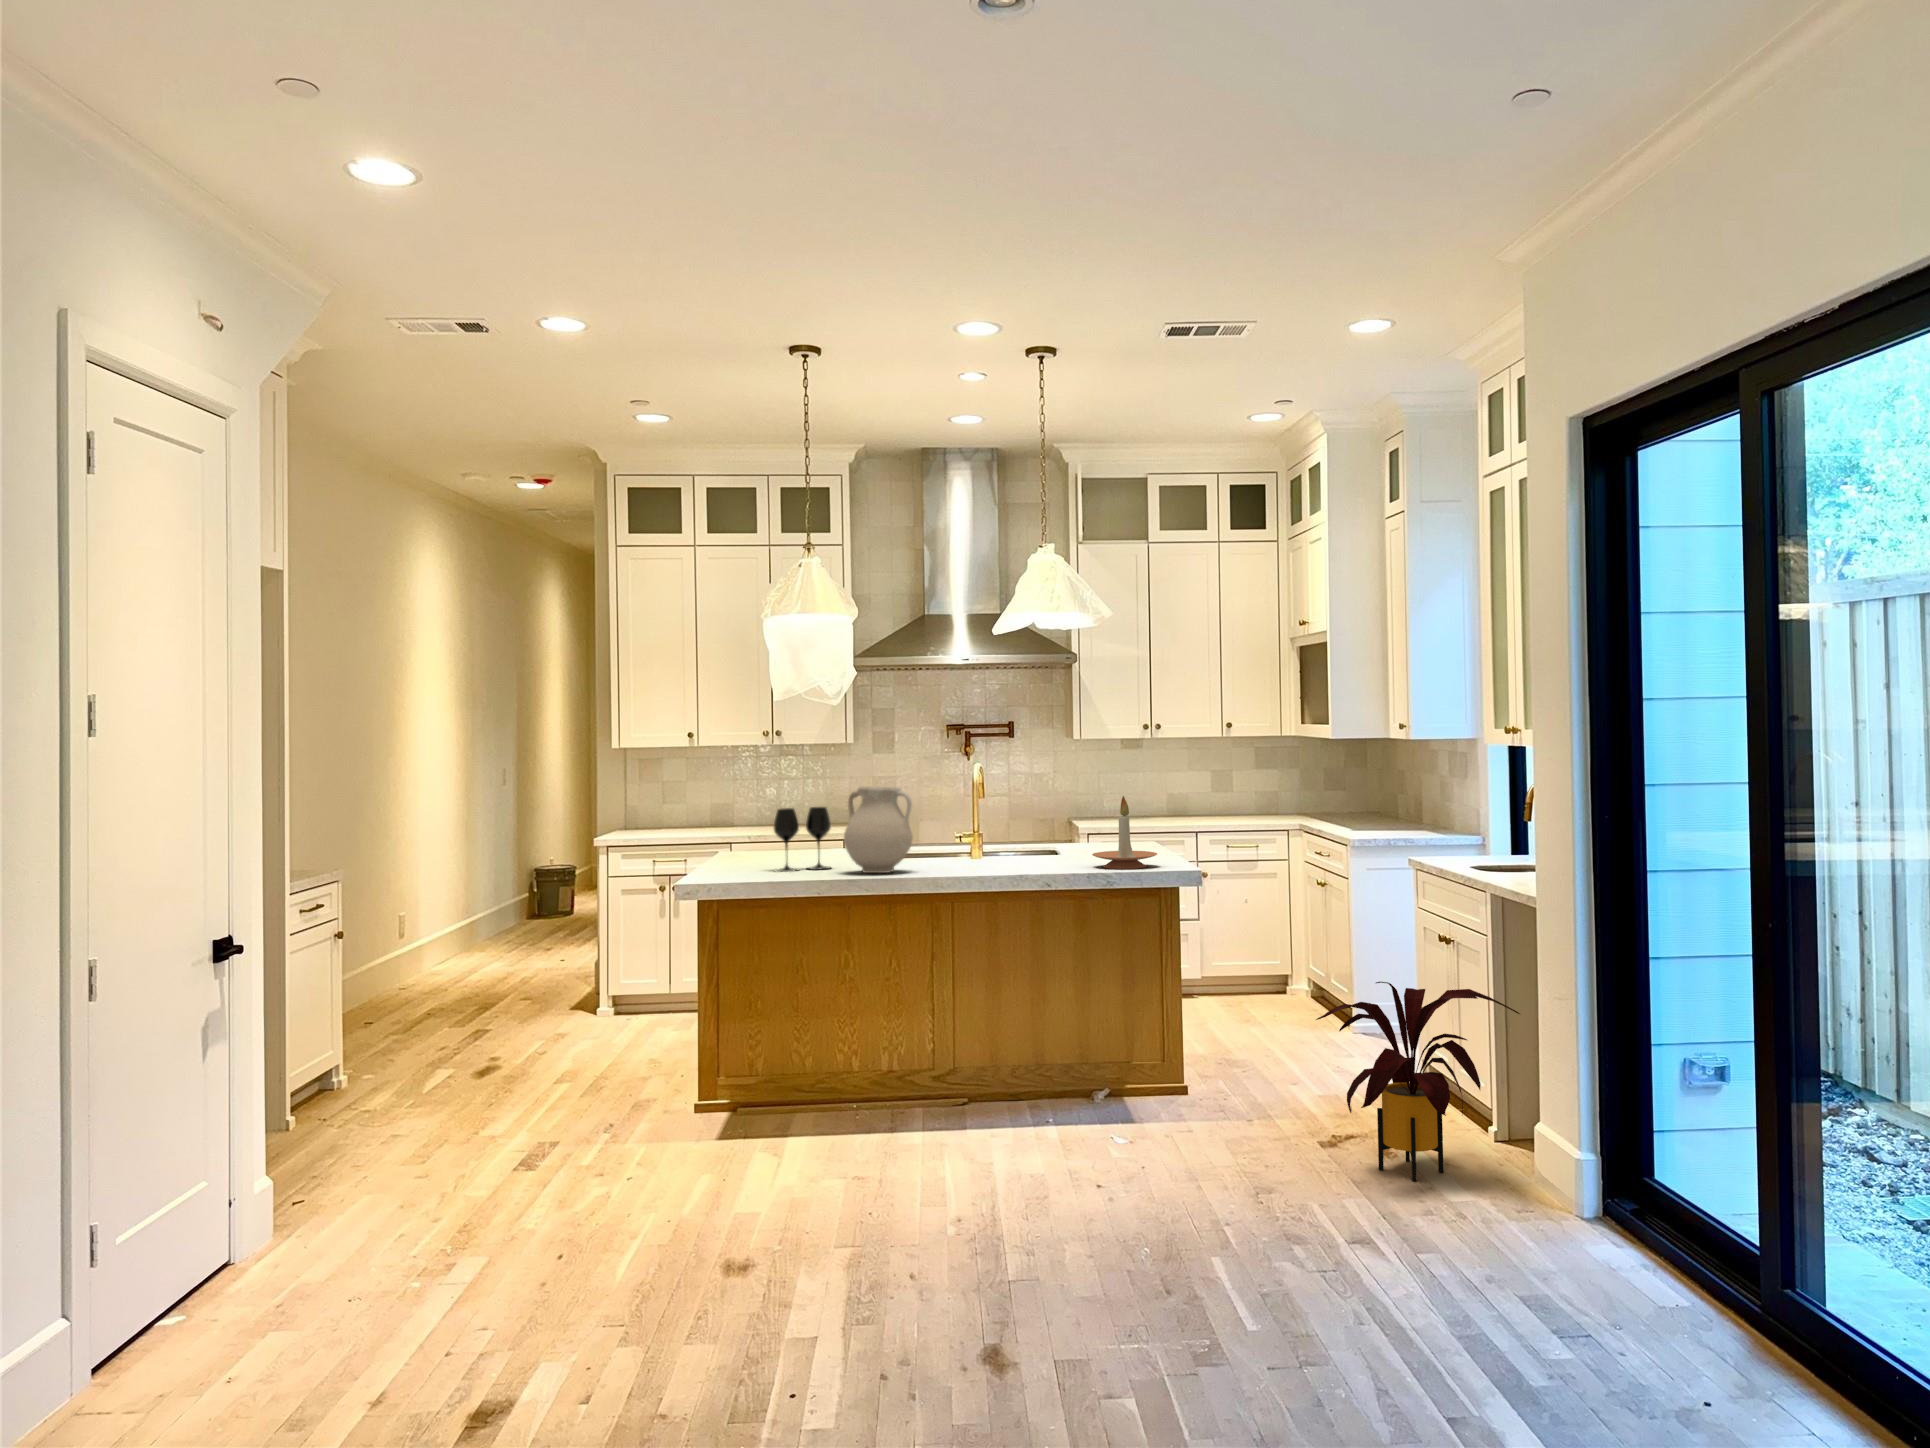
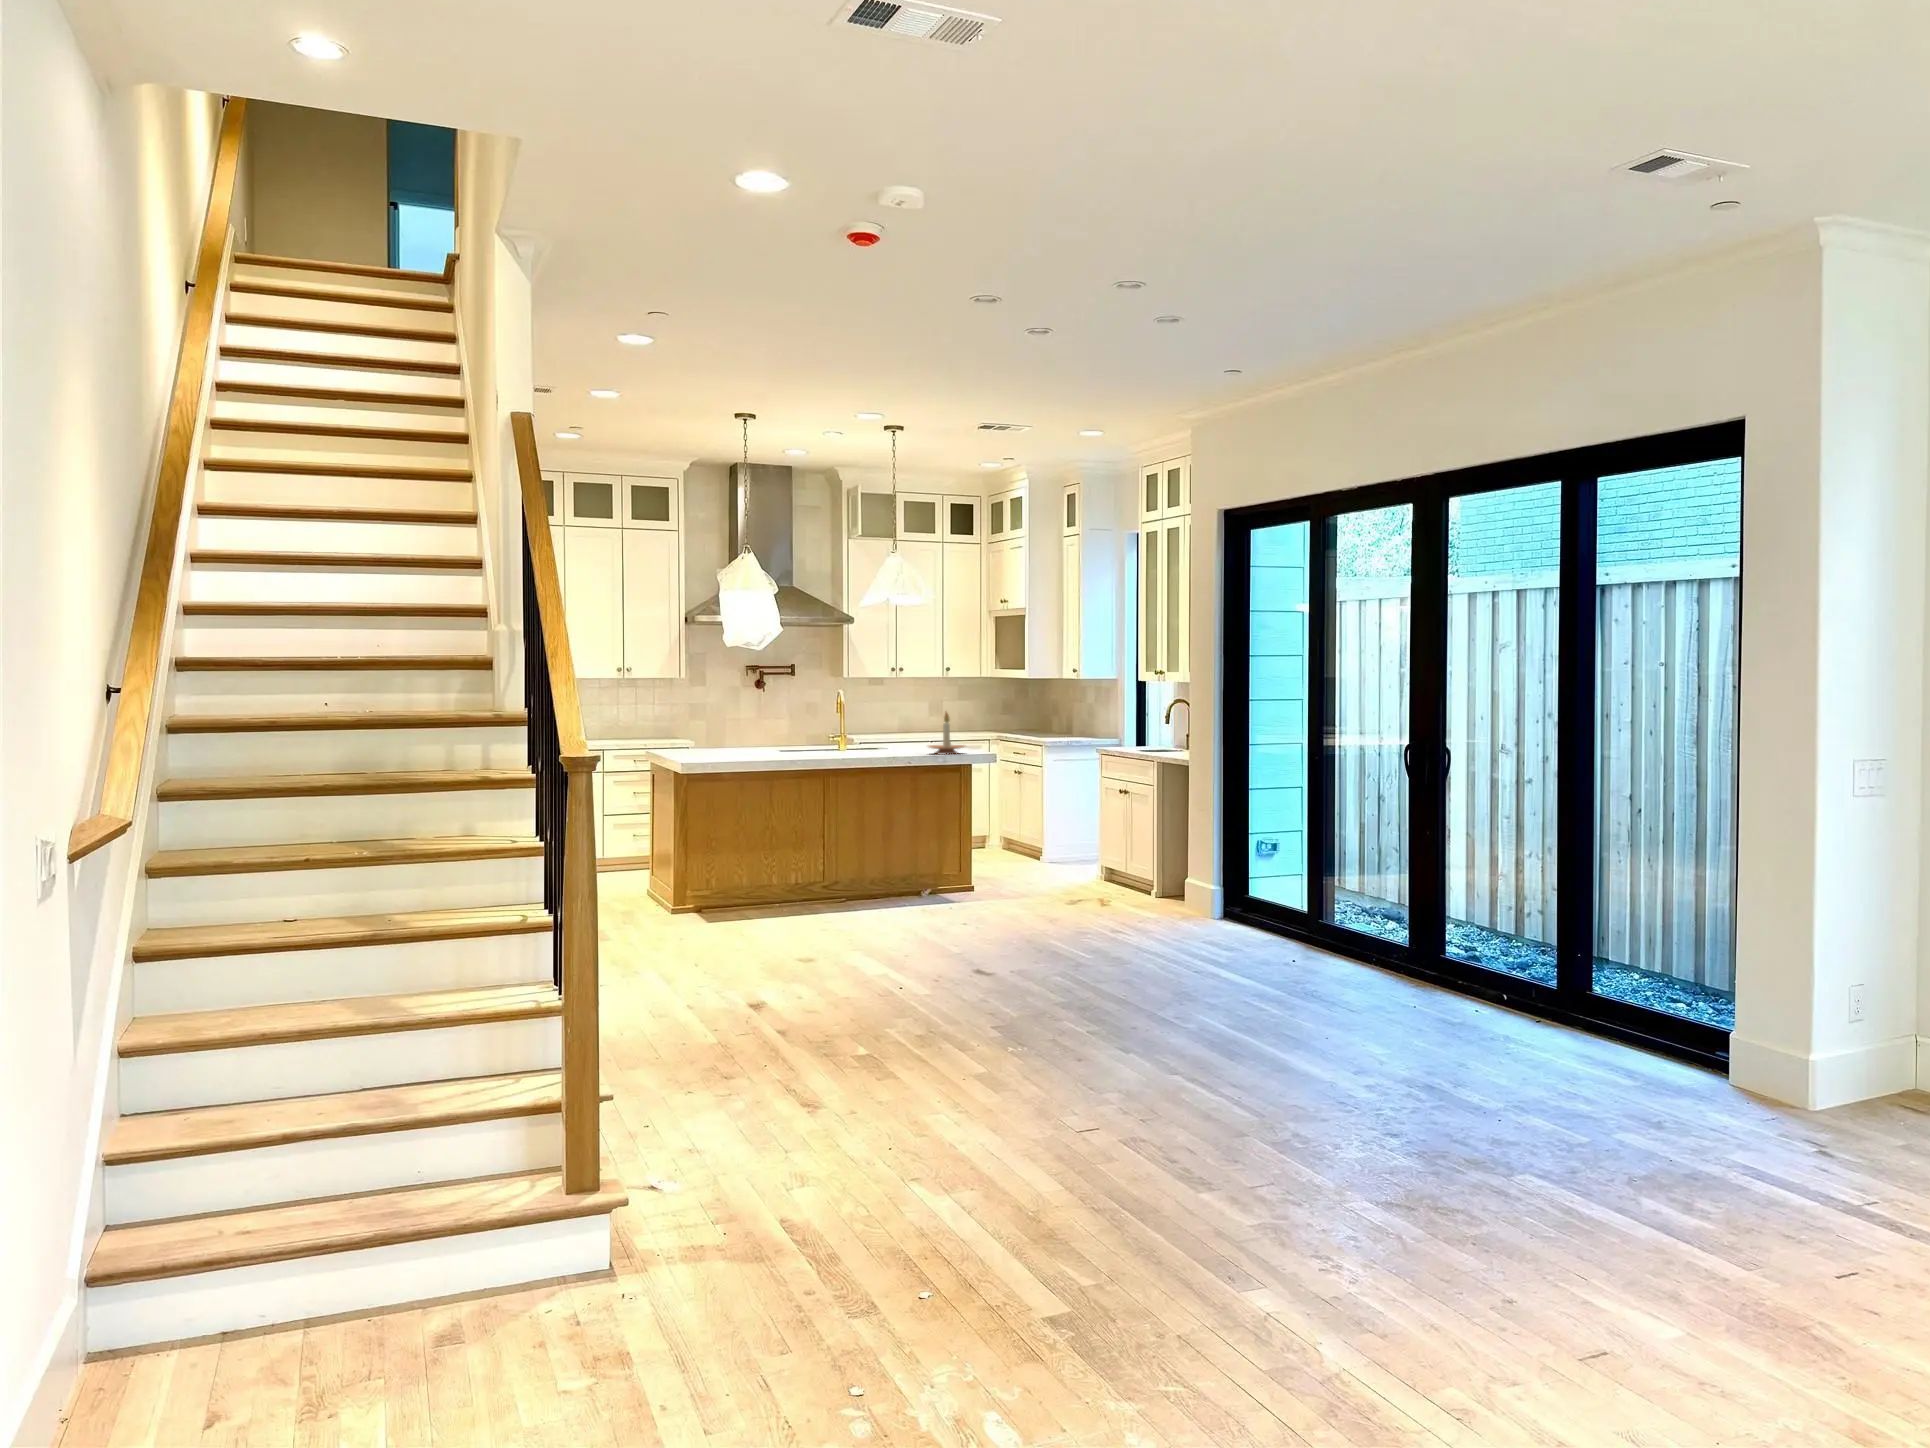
vase: present [844,787,913,873] -> none [779,703,824,758]
wine glass: present [774,807,831,872] -> none [724,717,760,759]
house plant: present [1316,982,1520,1181] -> none [1076,811,1177,917]

